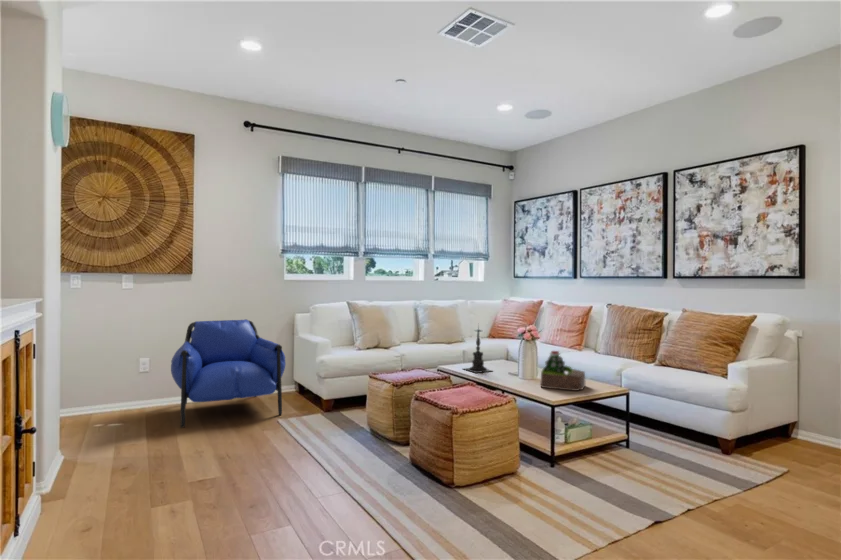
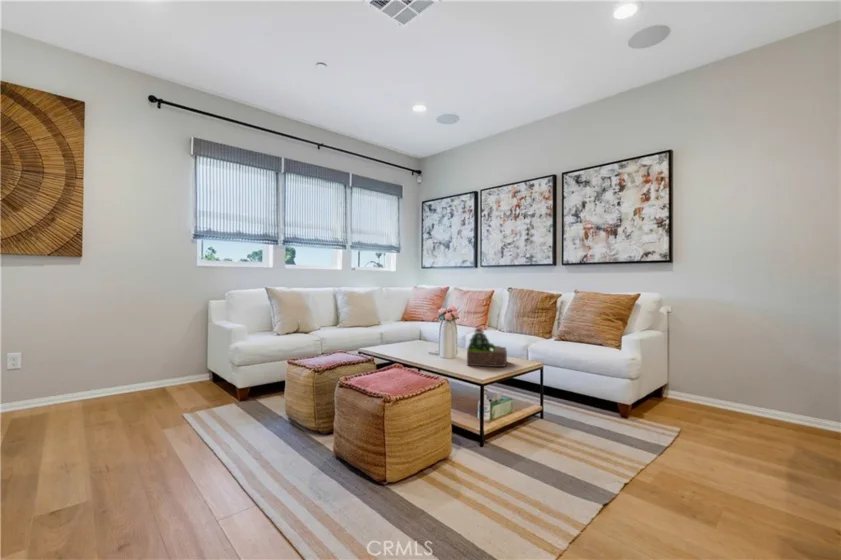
armchair: present [171,319,286,427] -> none [37,306,193,435]
candle holder: present [464,329,491,373] -> none [385,304,416,353]

